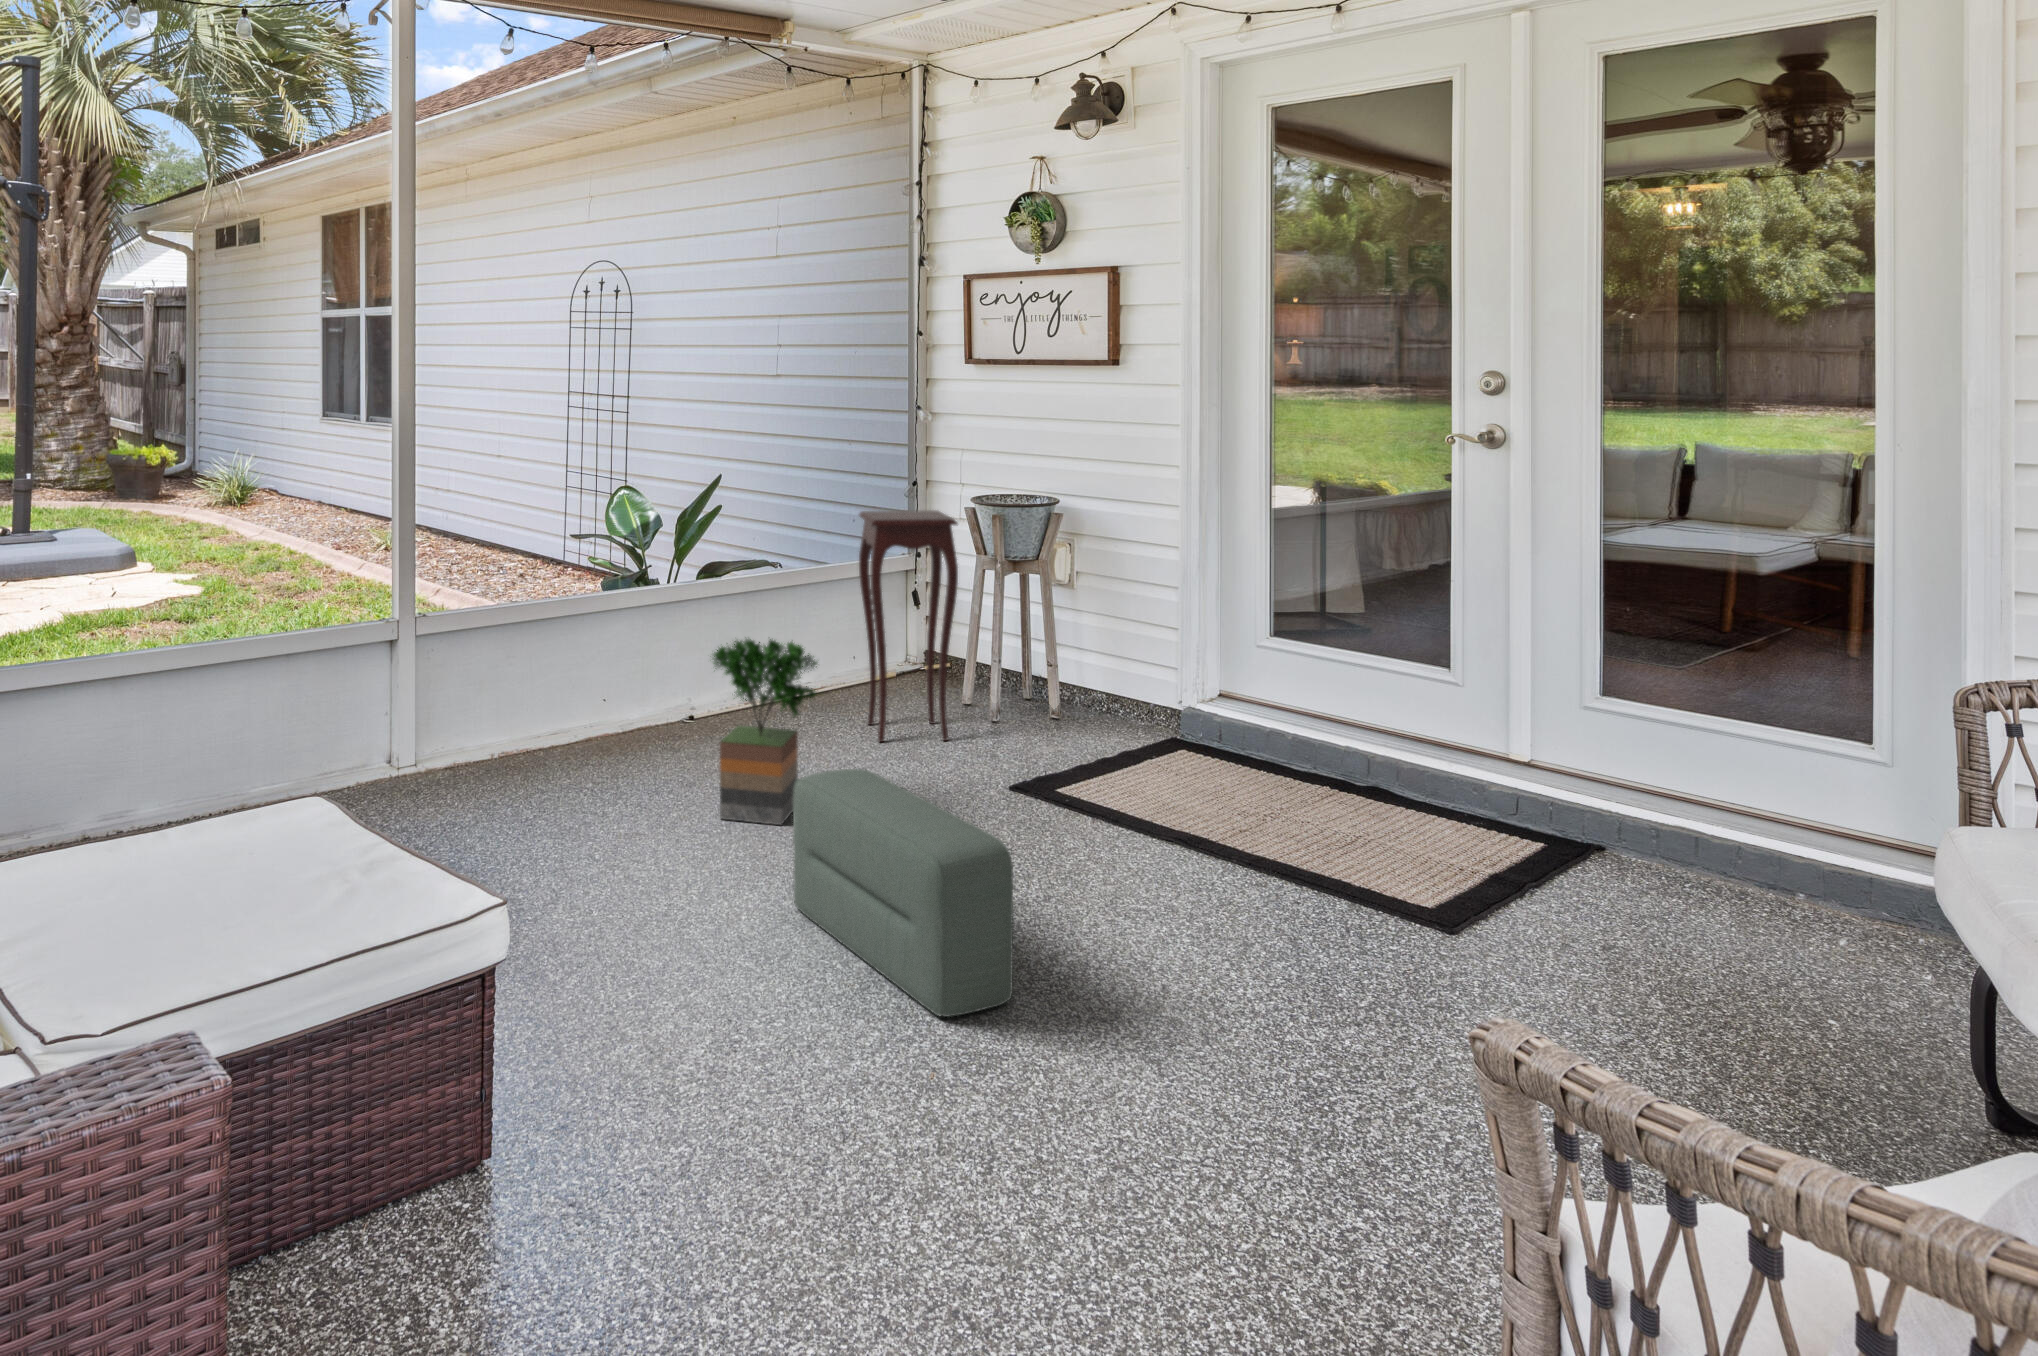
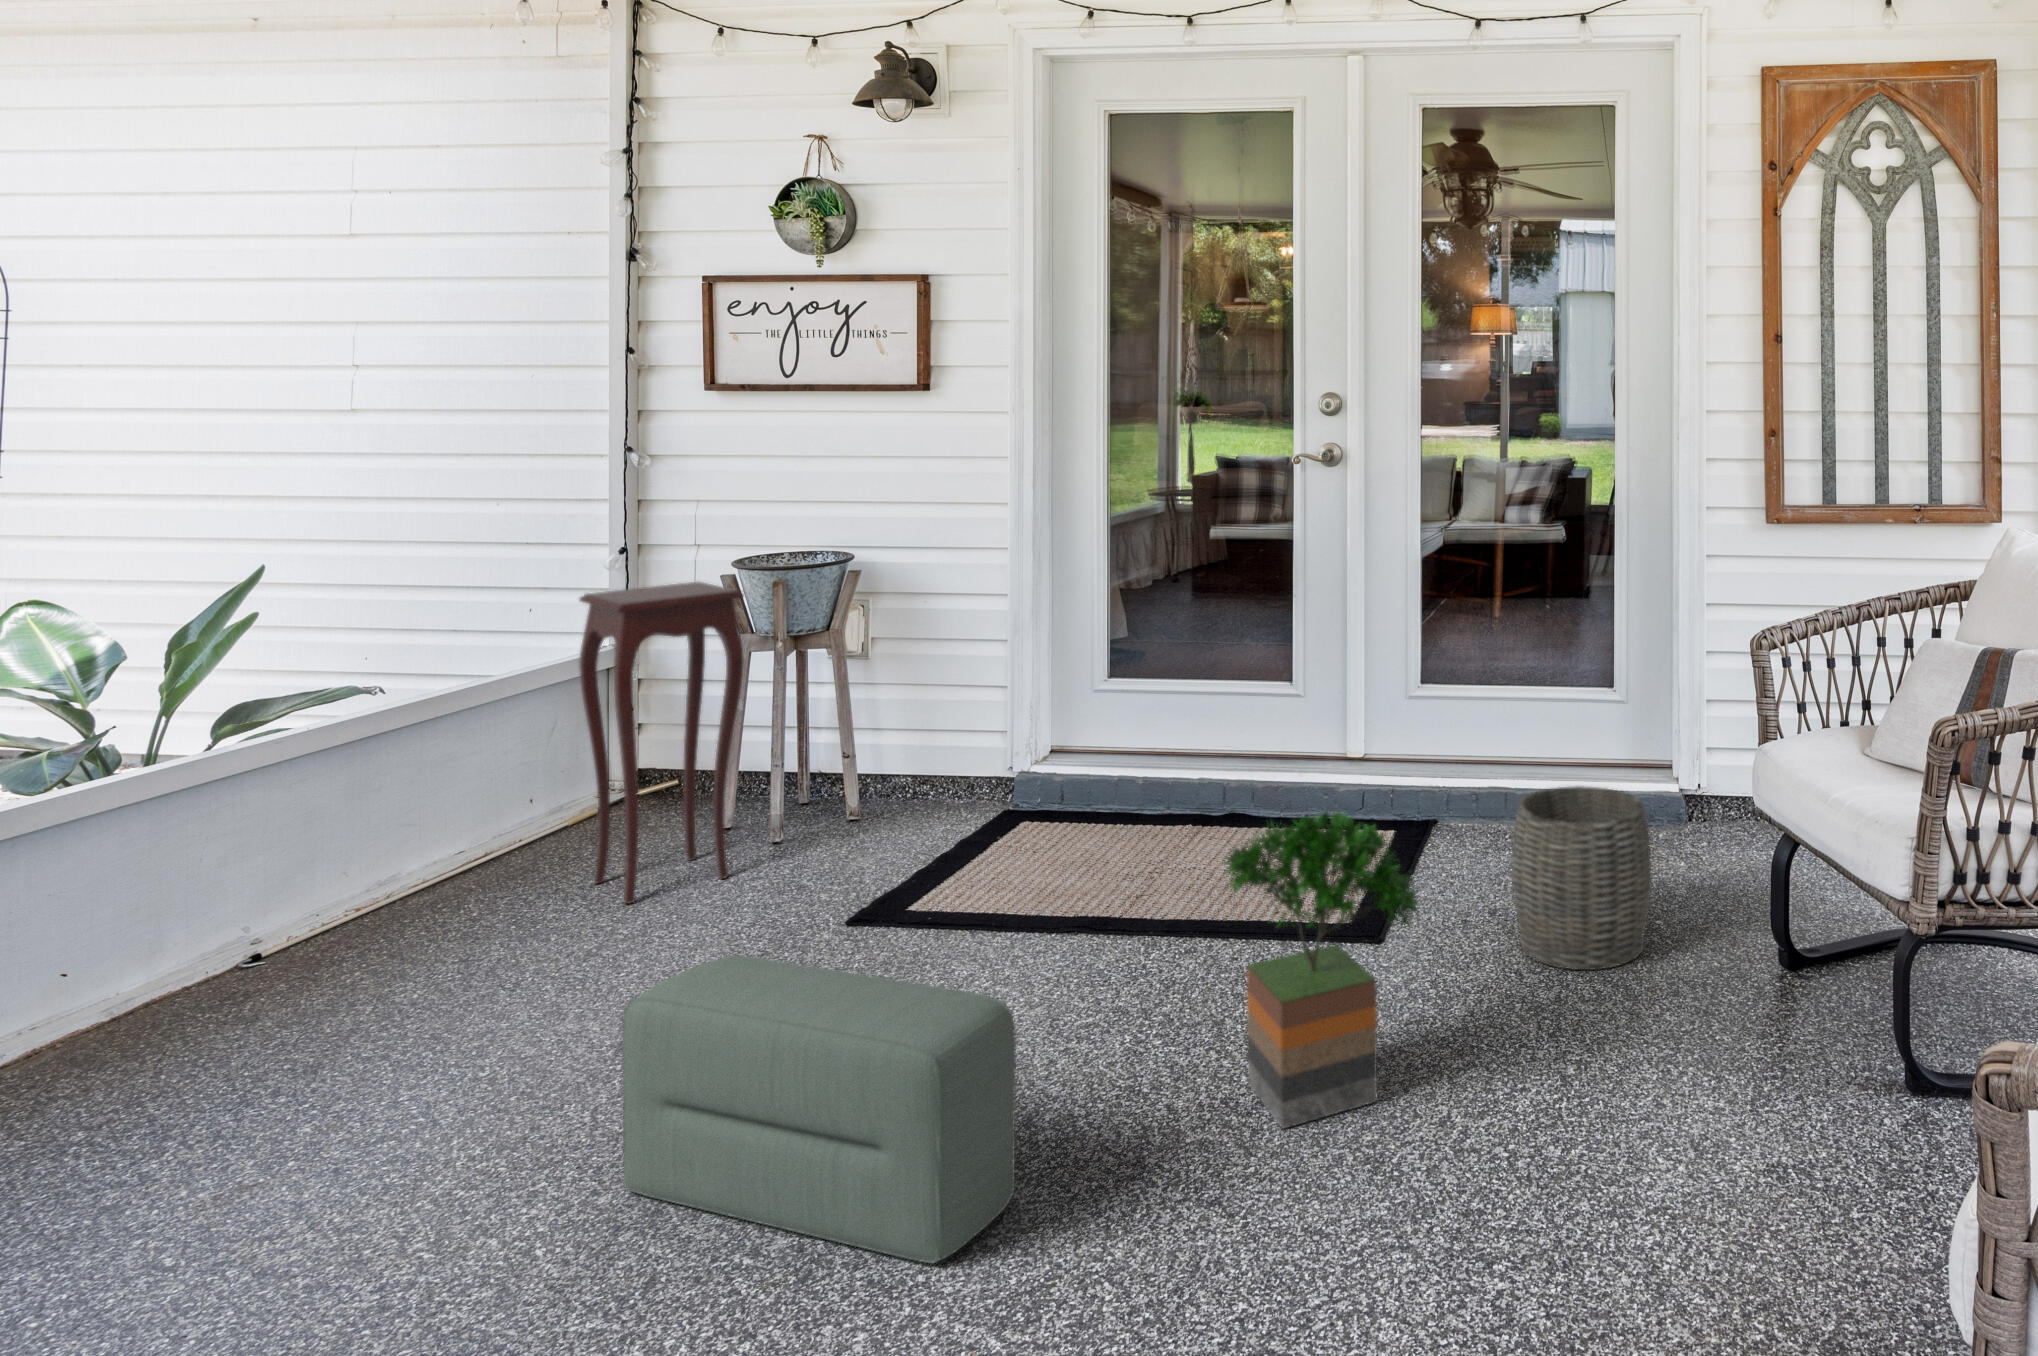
potted tree: present [713,639,817,825] -> present [1224,812,1420,1128]
woven basket: none [1604,826,1799,1043] -> present [1512,786,1652,970]

